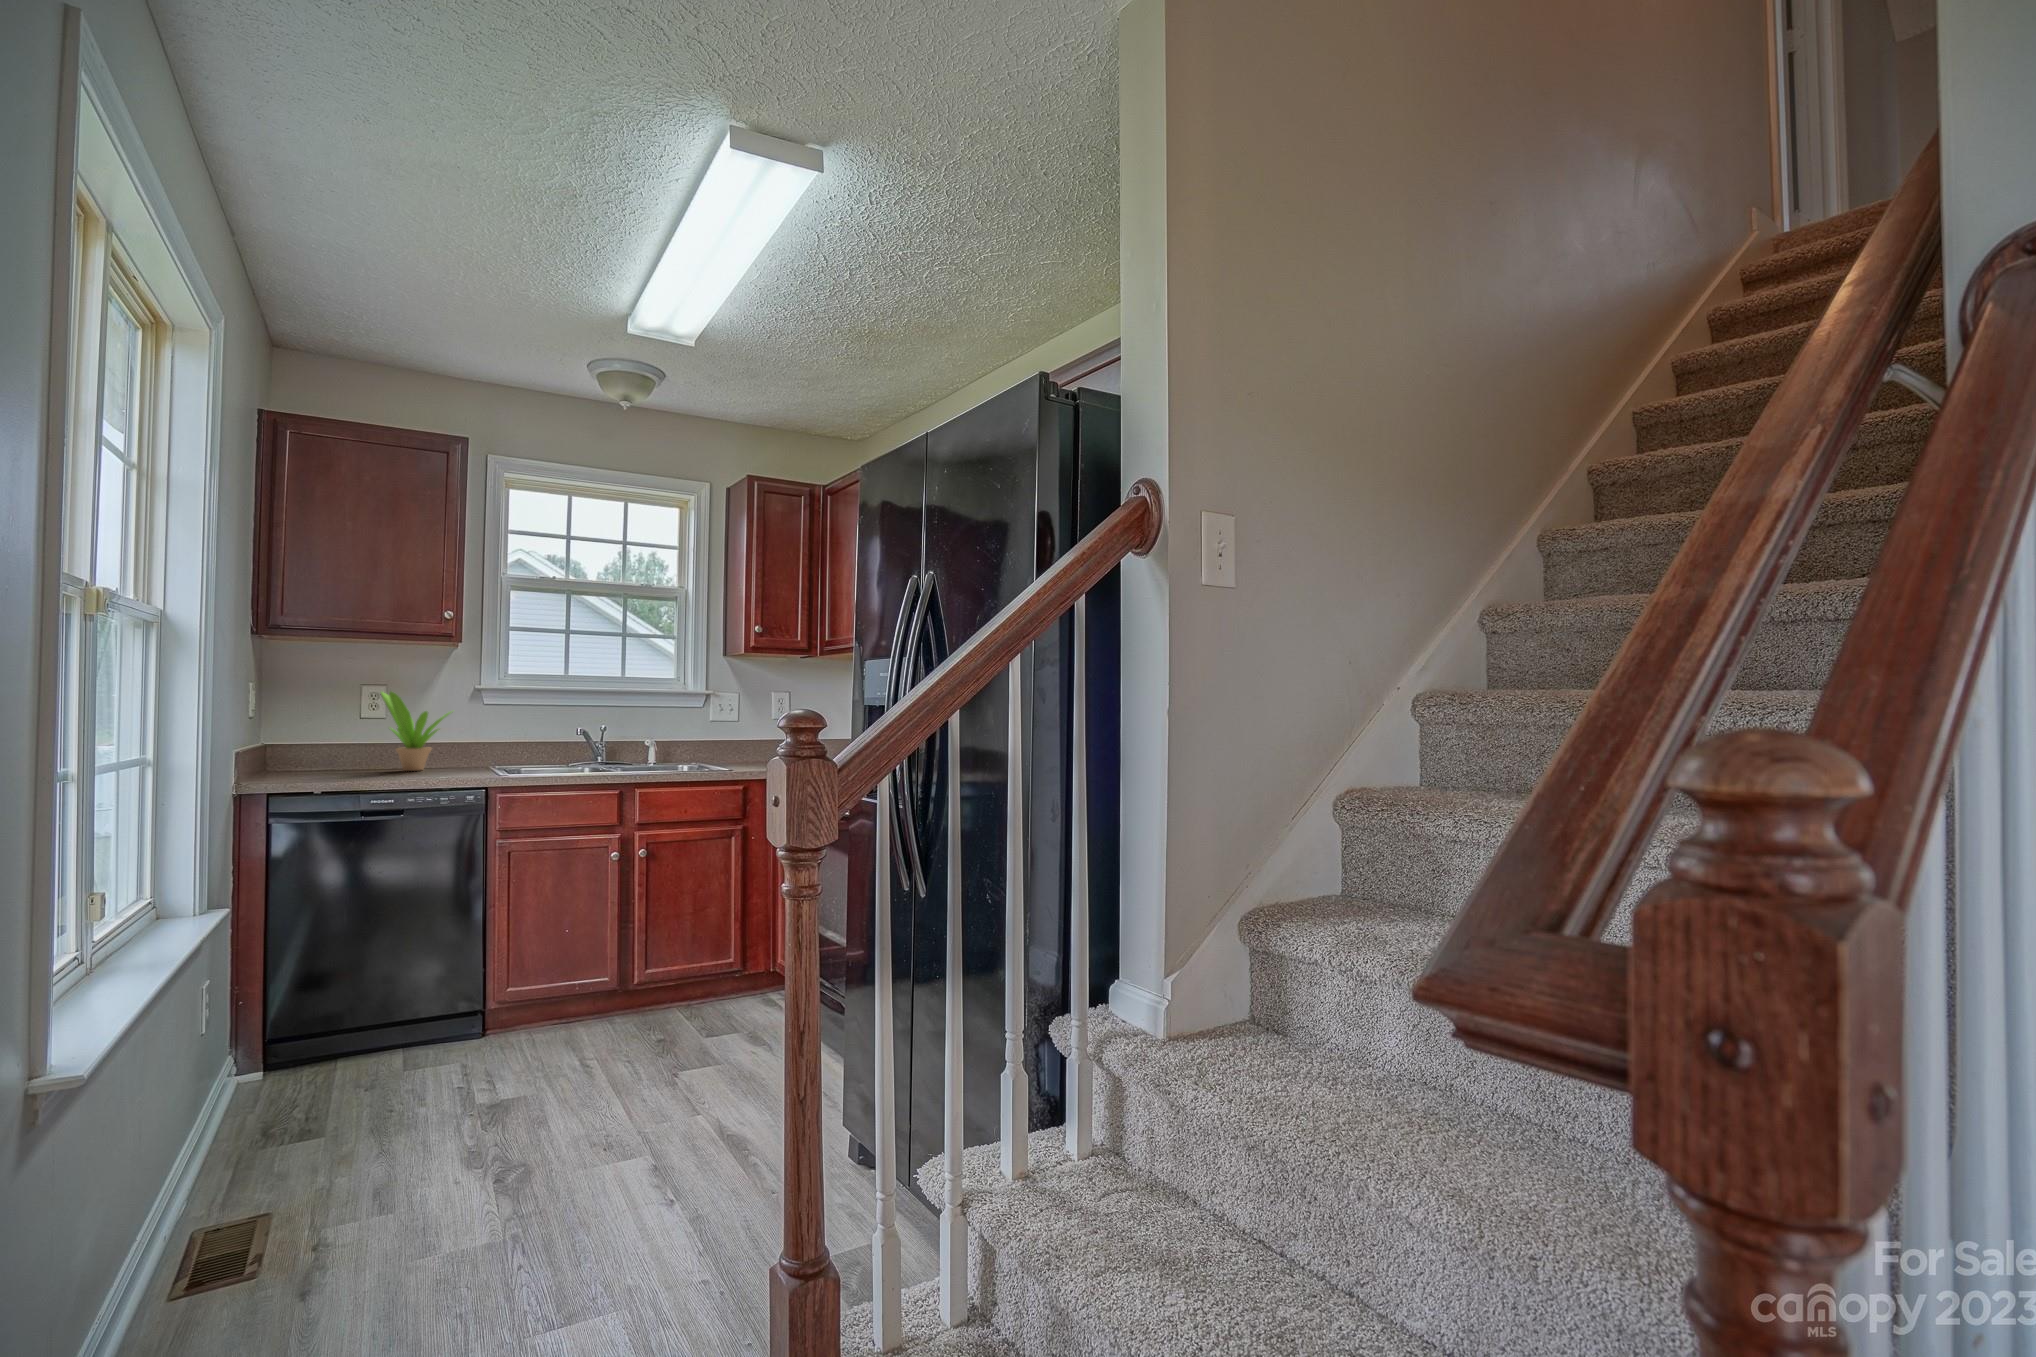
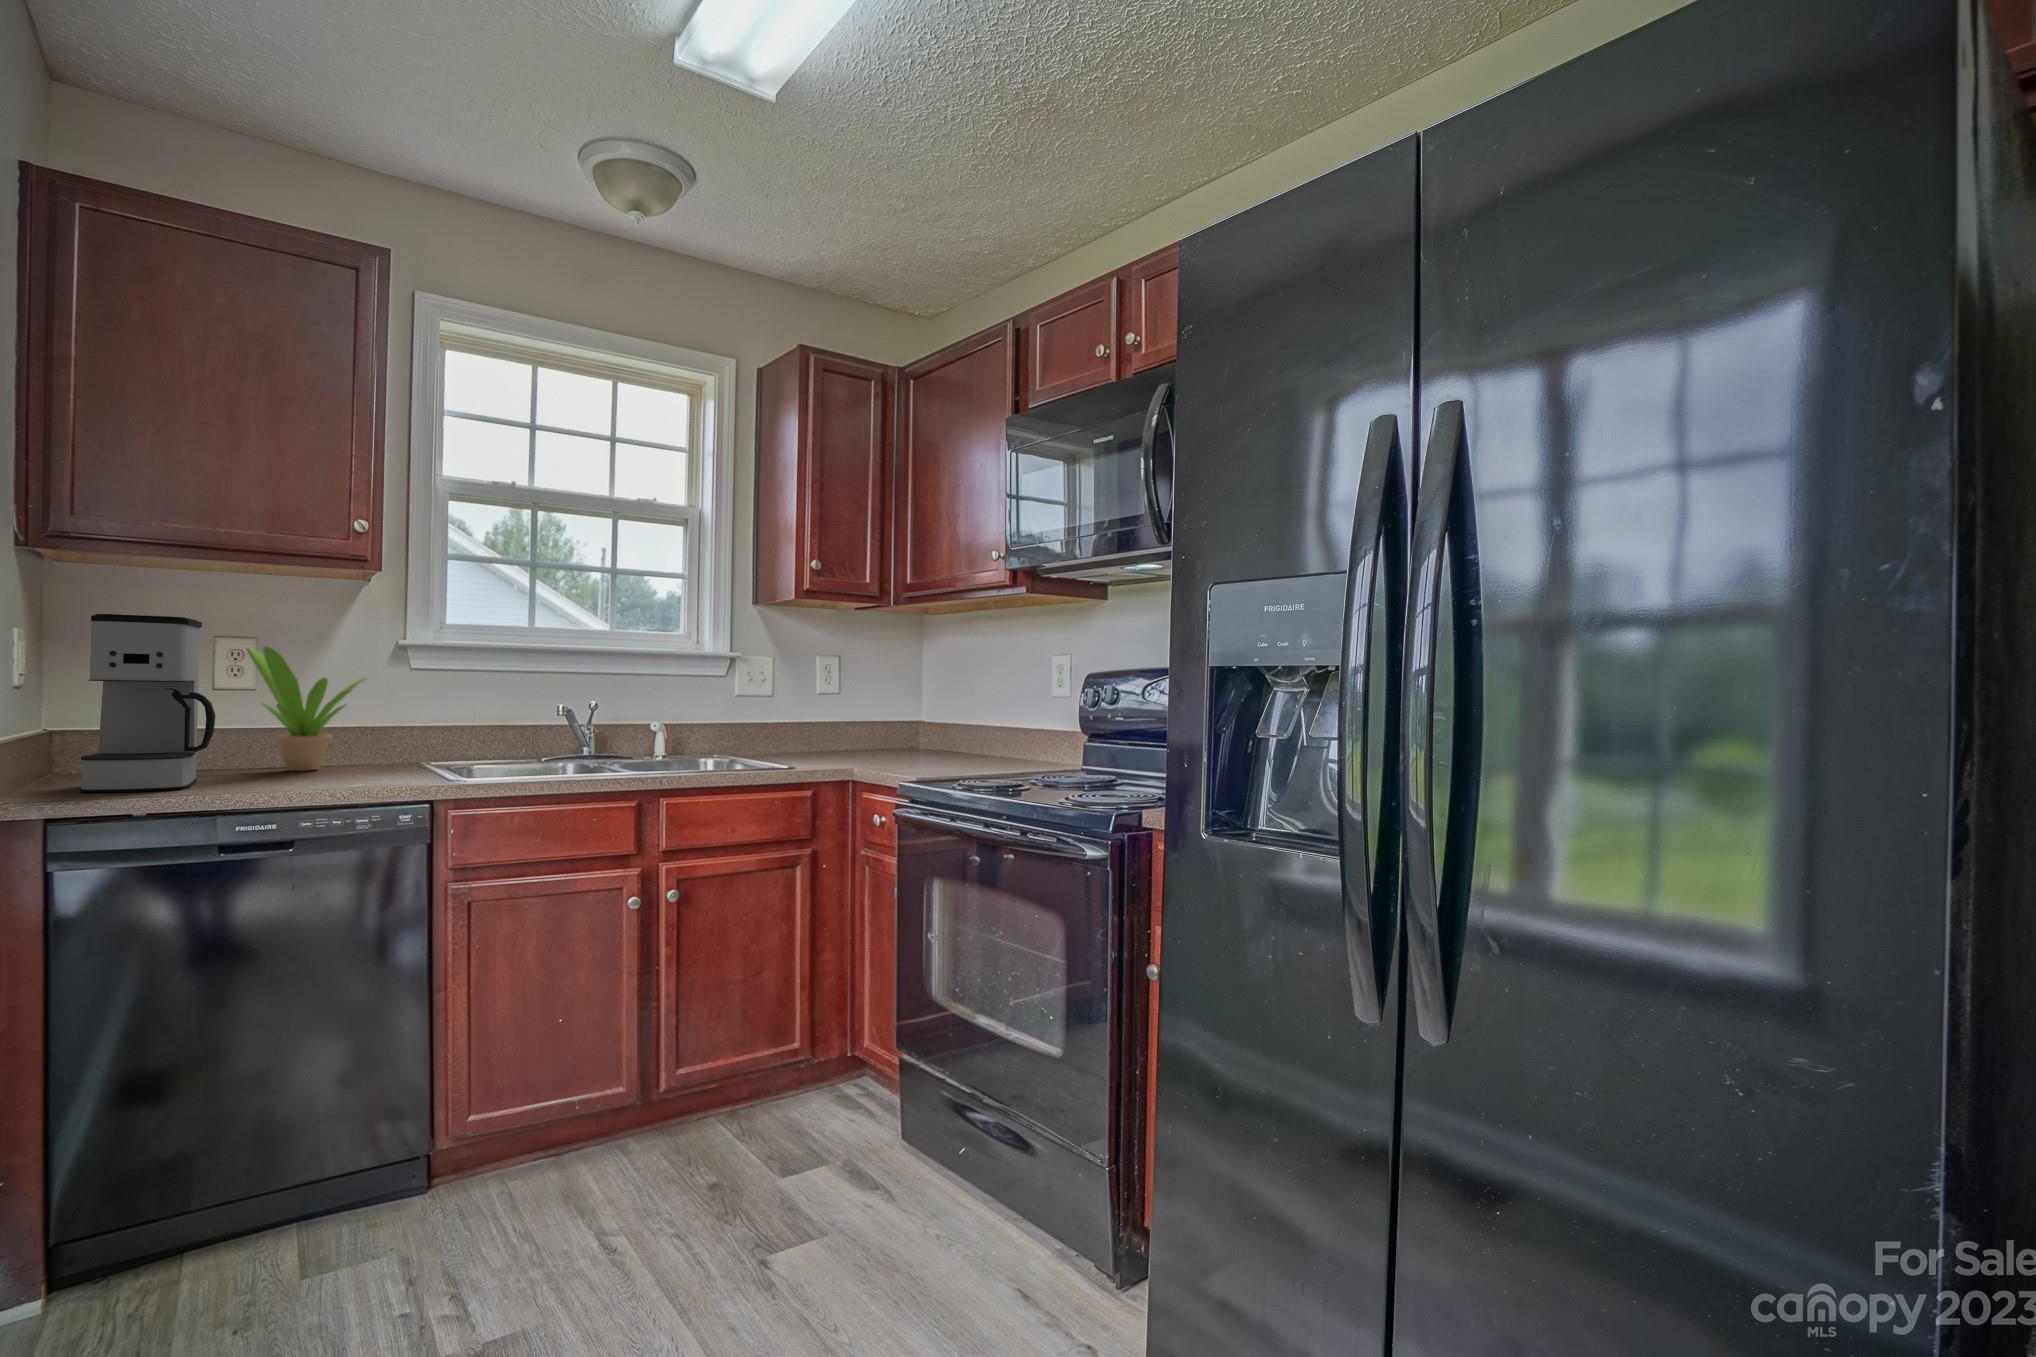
coffee maker: none [284,675,360,780] -> present [80,614,215,792]

